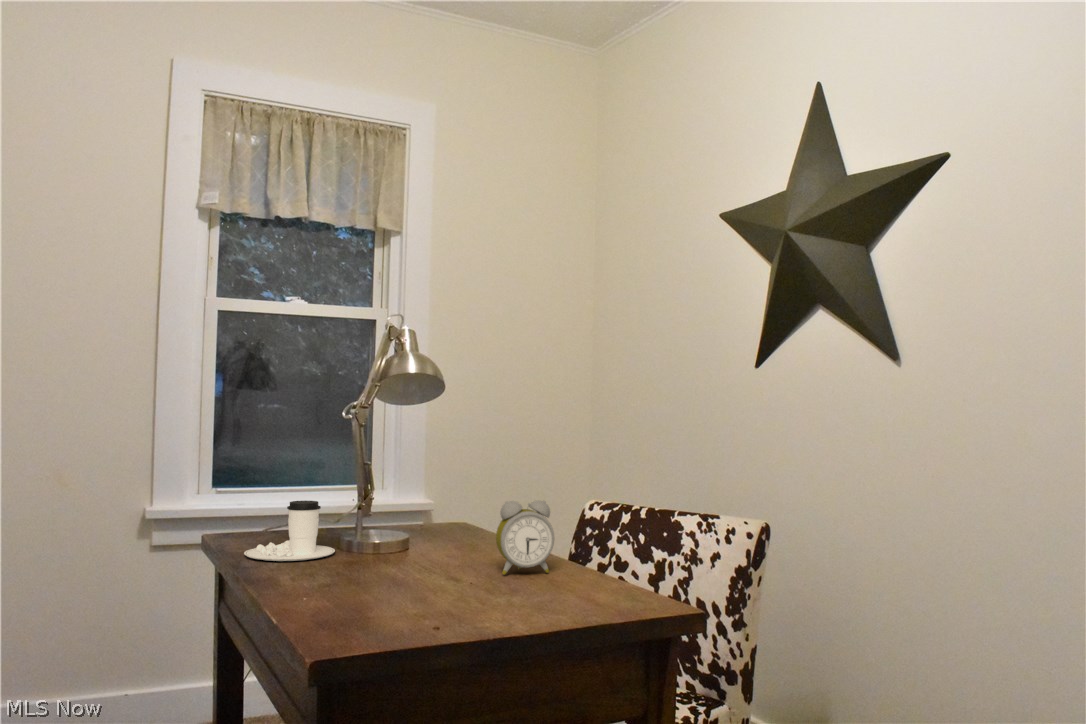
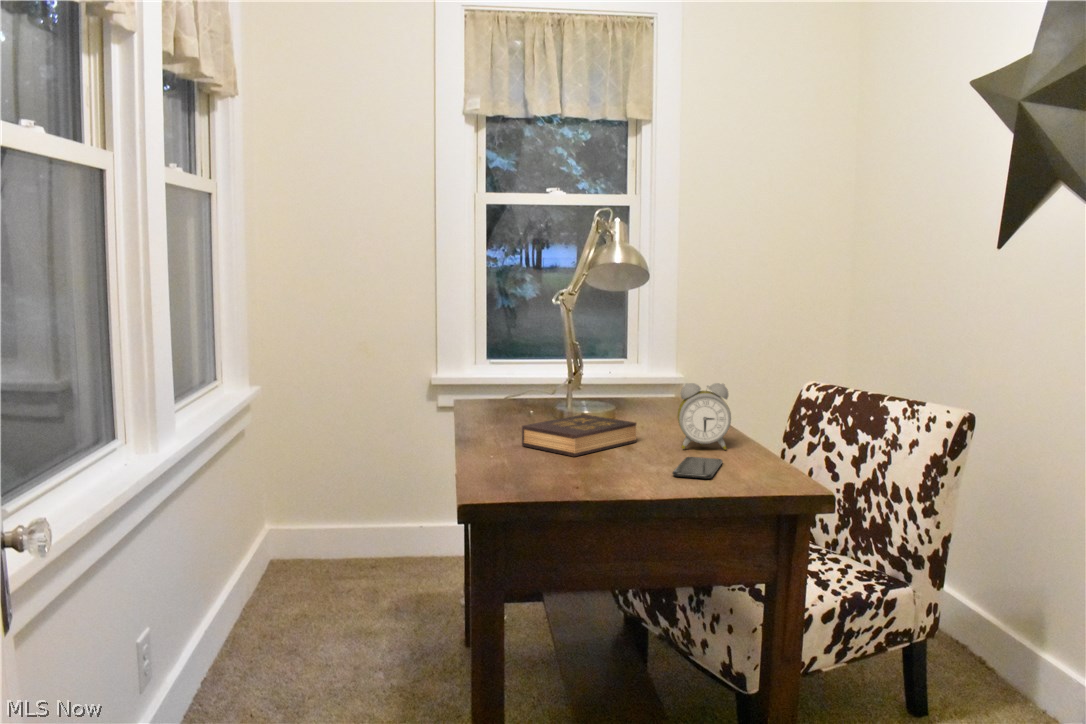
coffee cup: present [244,501,335,561] -> none [480,376,554,427]
hardback book: none [319,542,448,590] -> present [522,415,636,456]
smartphone: none [517,582,561,604] -> present [672,457,722,479]

